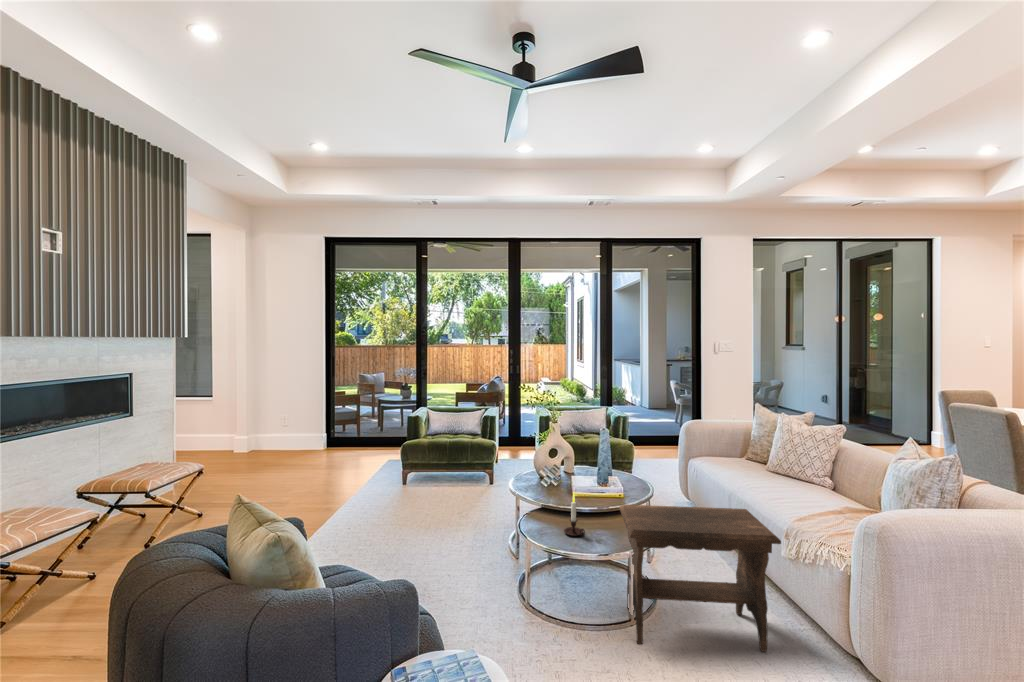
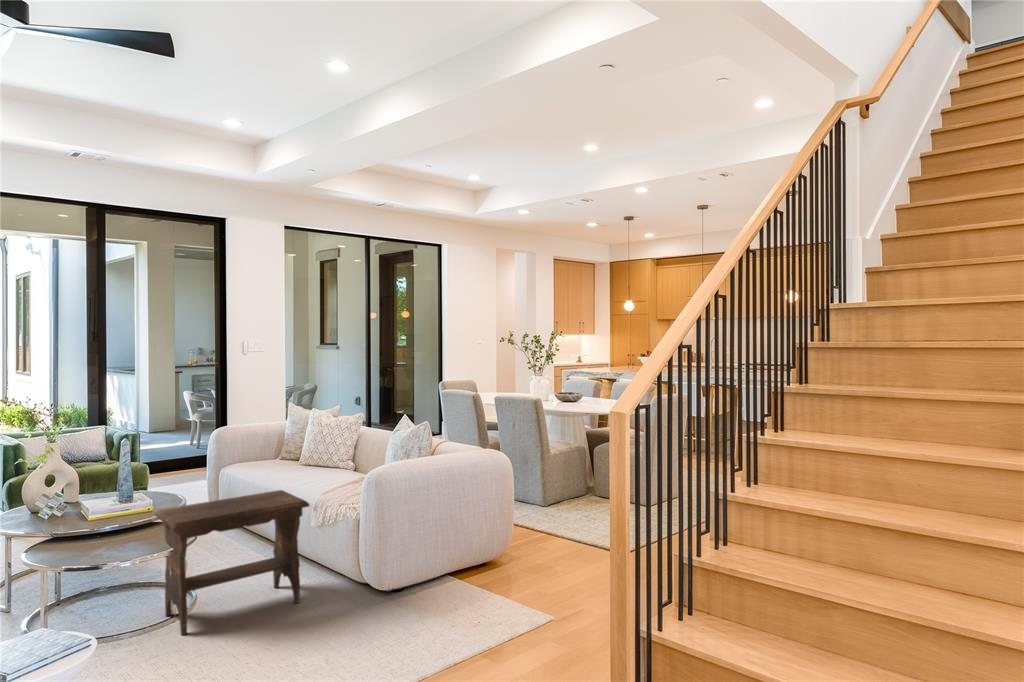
candle: present [564,494,585,536] -> none [86,507,115,556]

